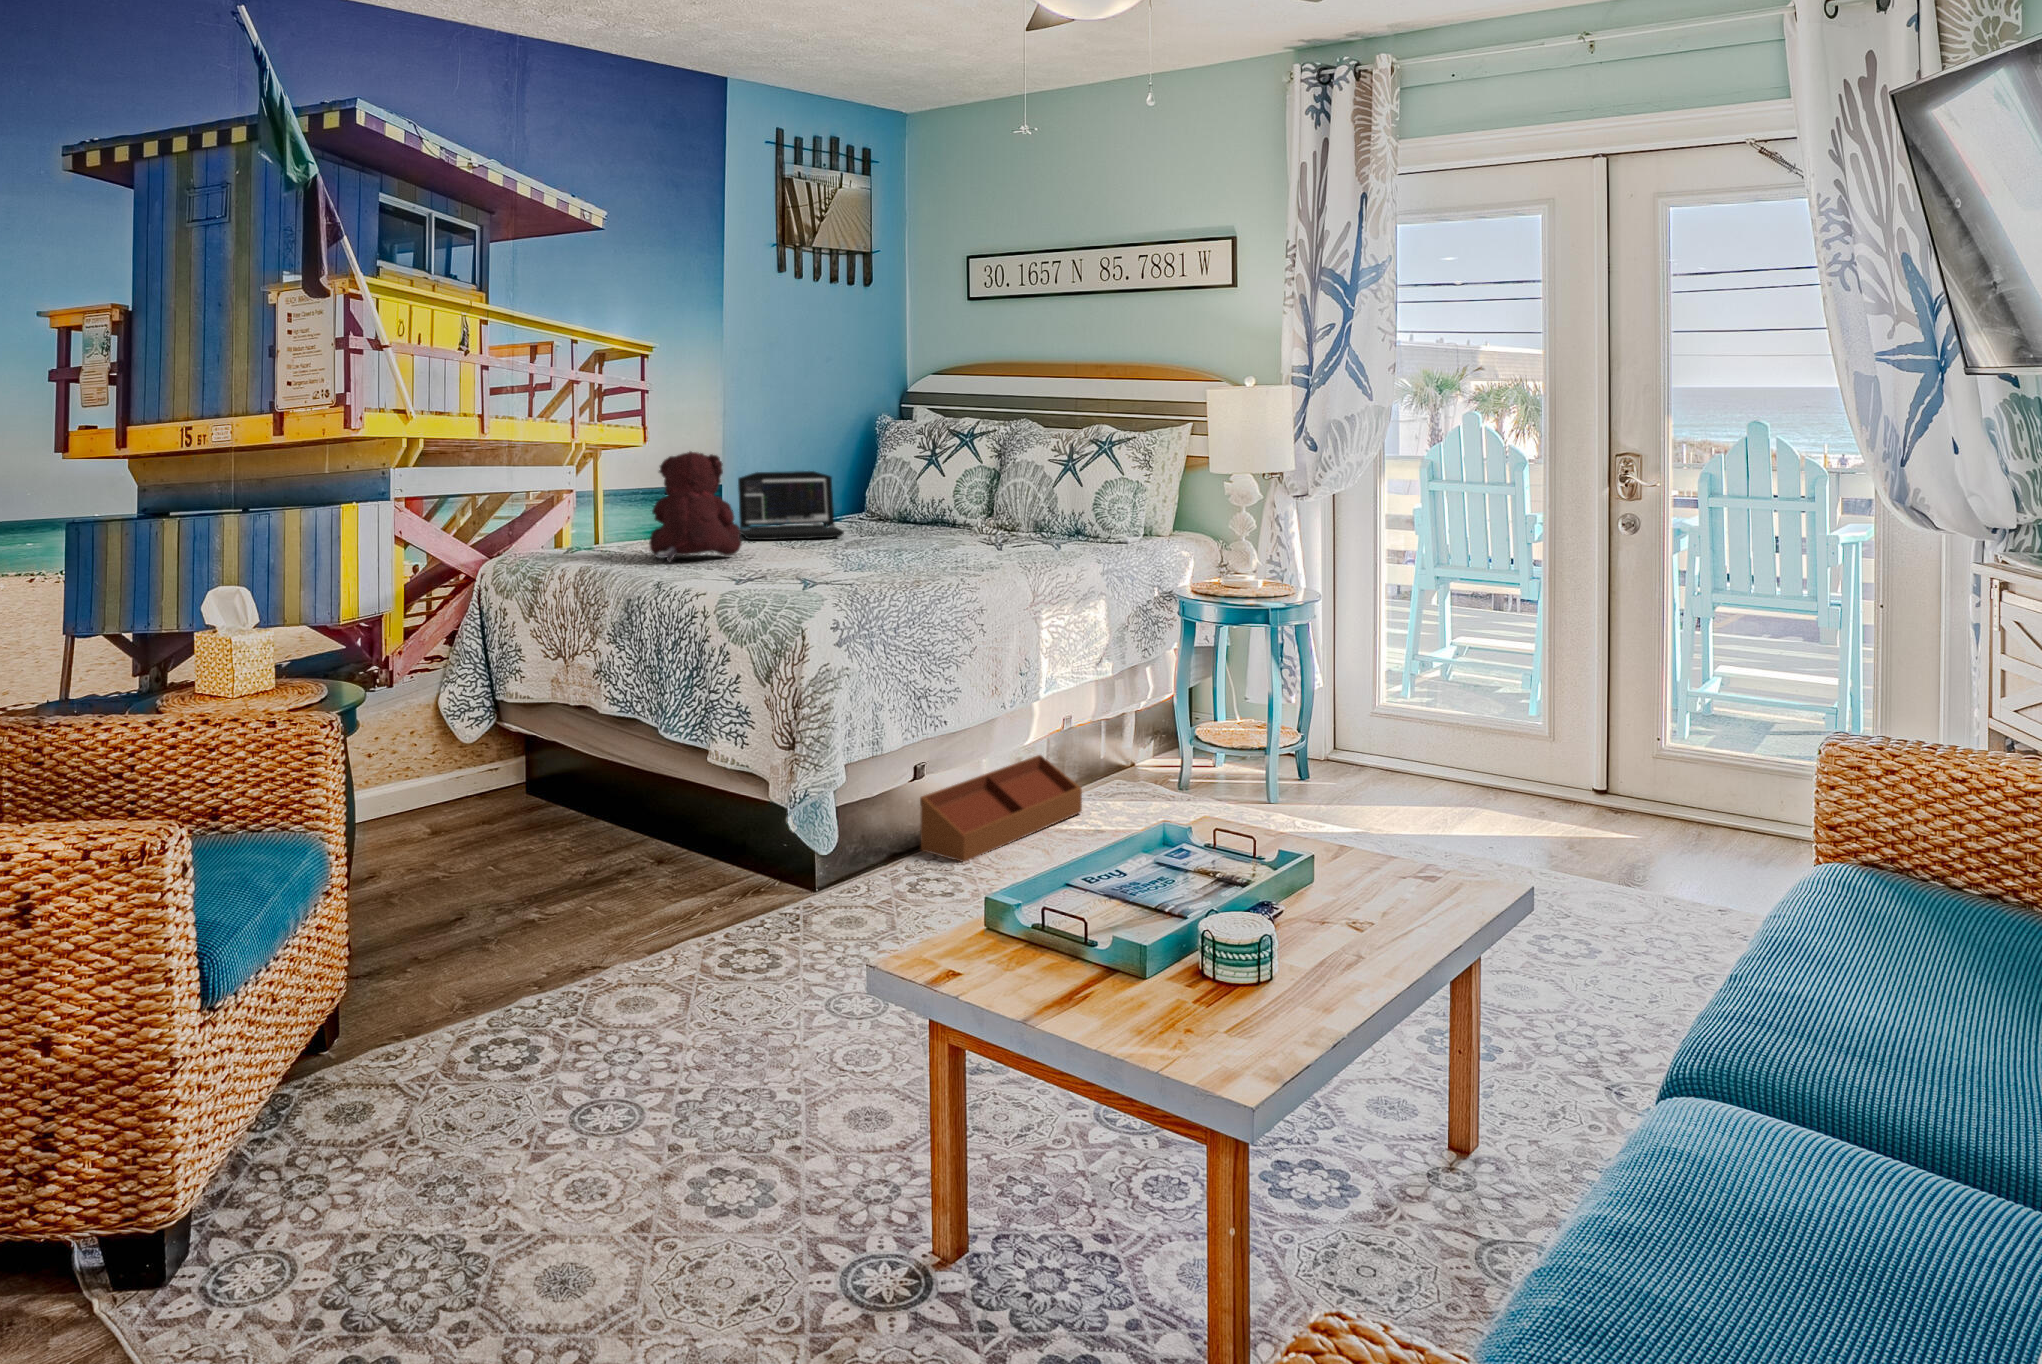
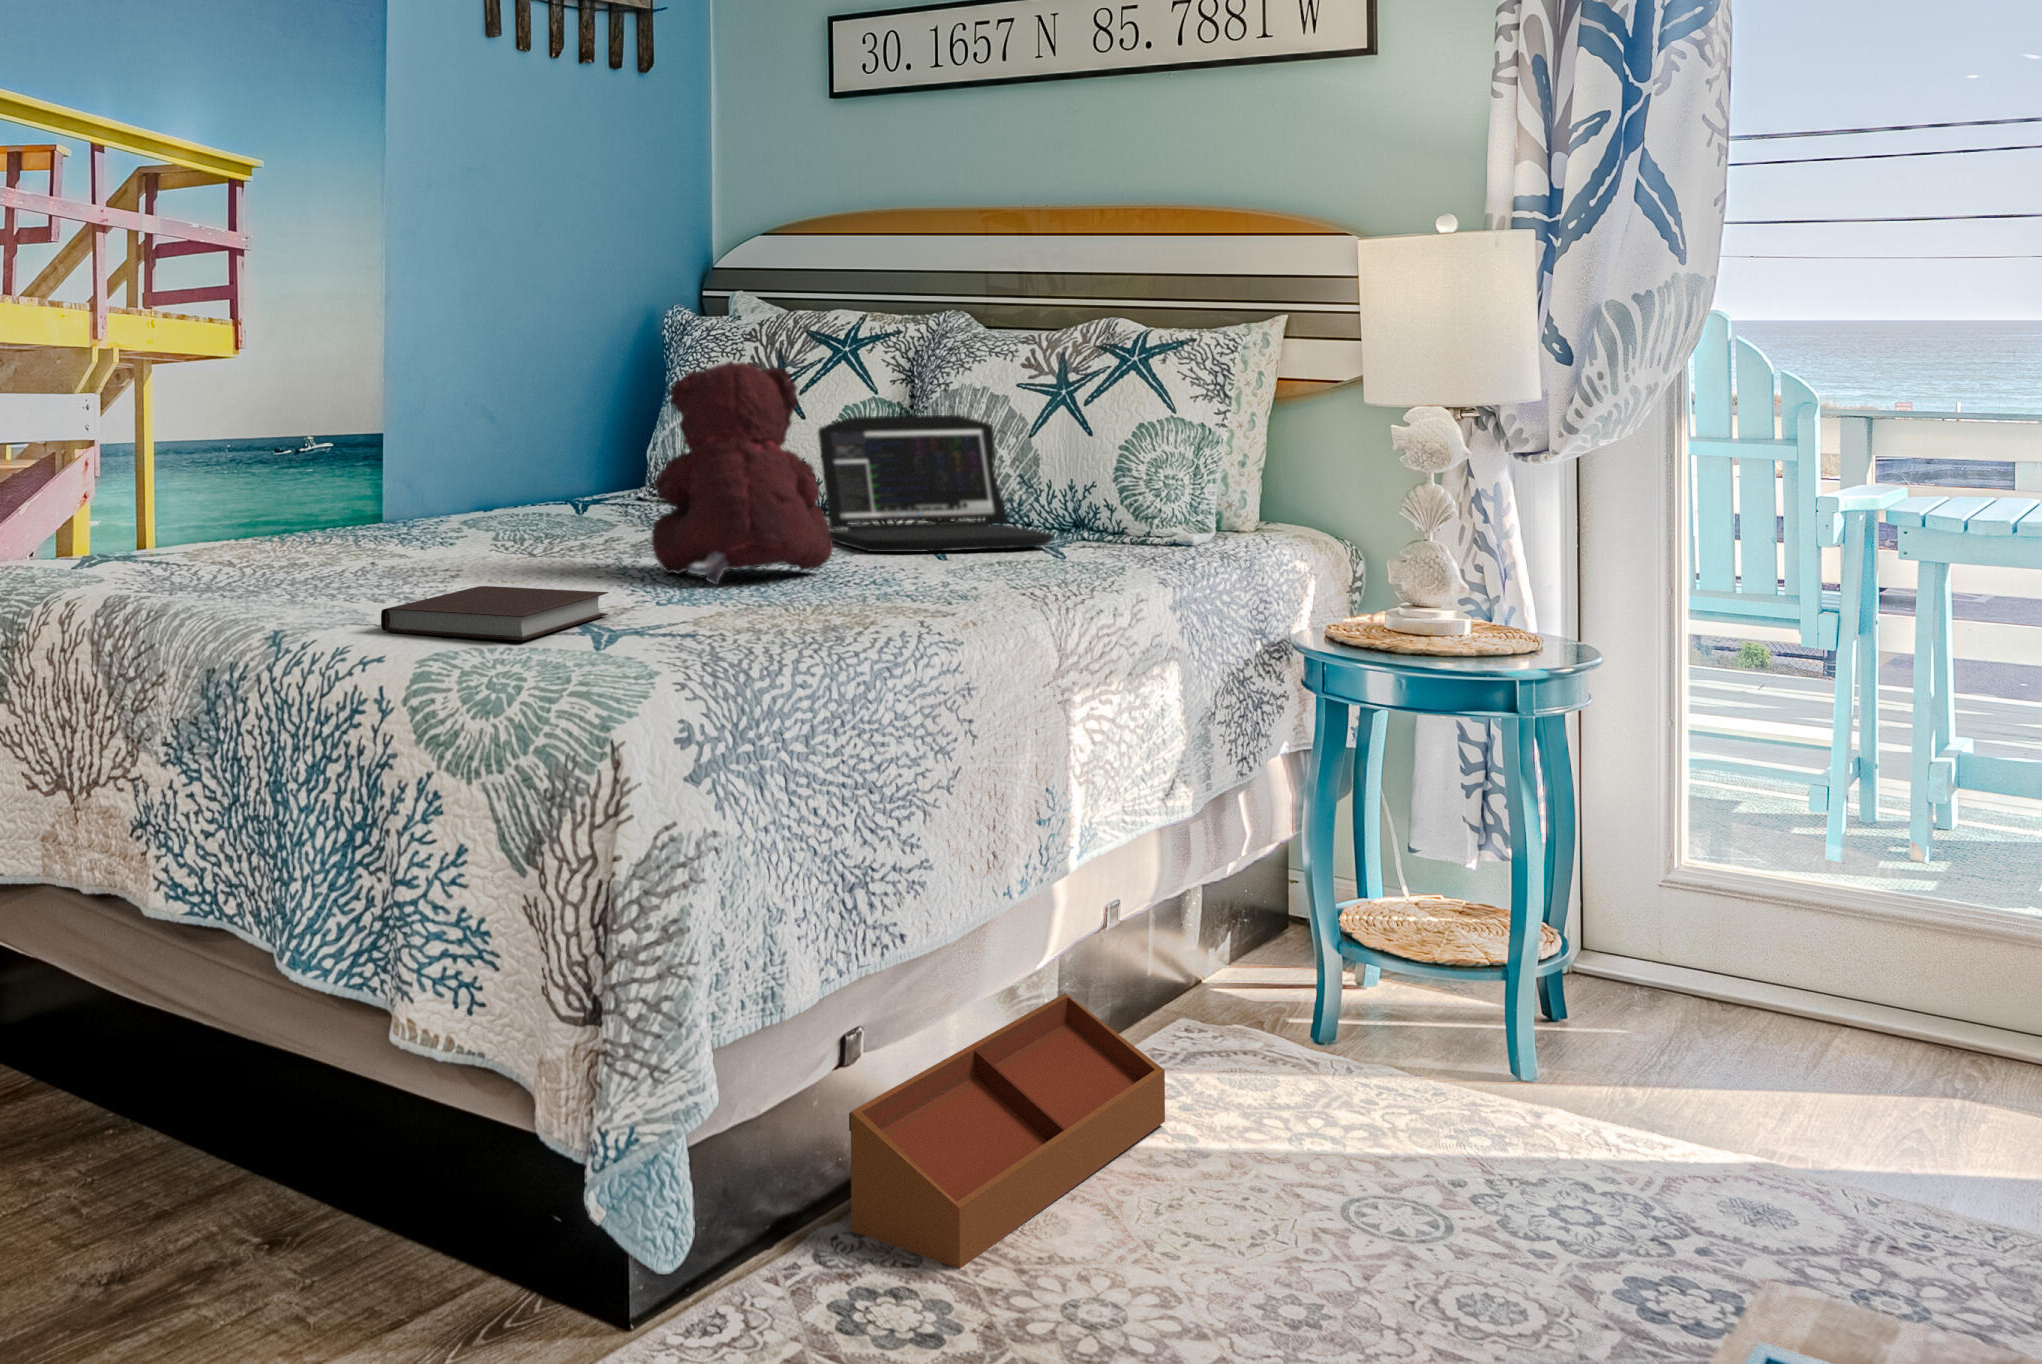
teddy bear: present [649,451,741,562] -> present [651,361,833,585]
laptop: present [738,471,844,540] -> present [818,415,1053,552]
notebook: none [710,561,818,585] -> present [381,586,608,641]

